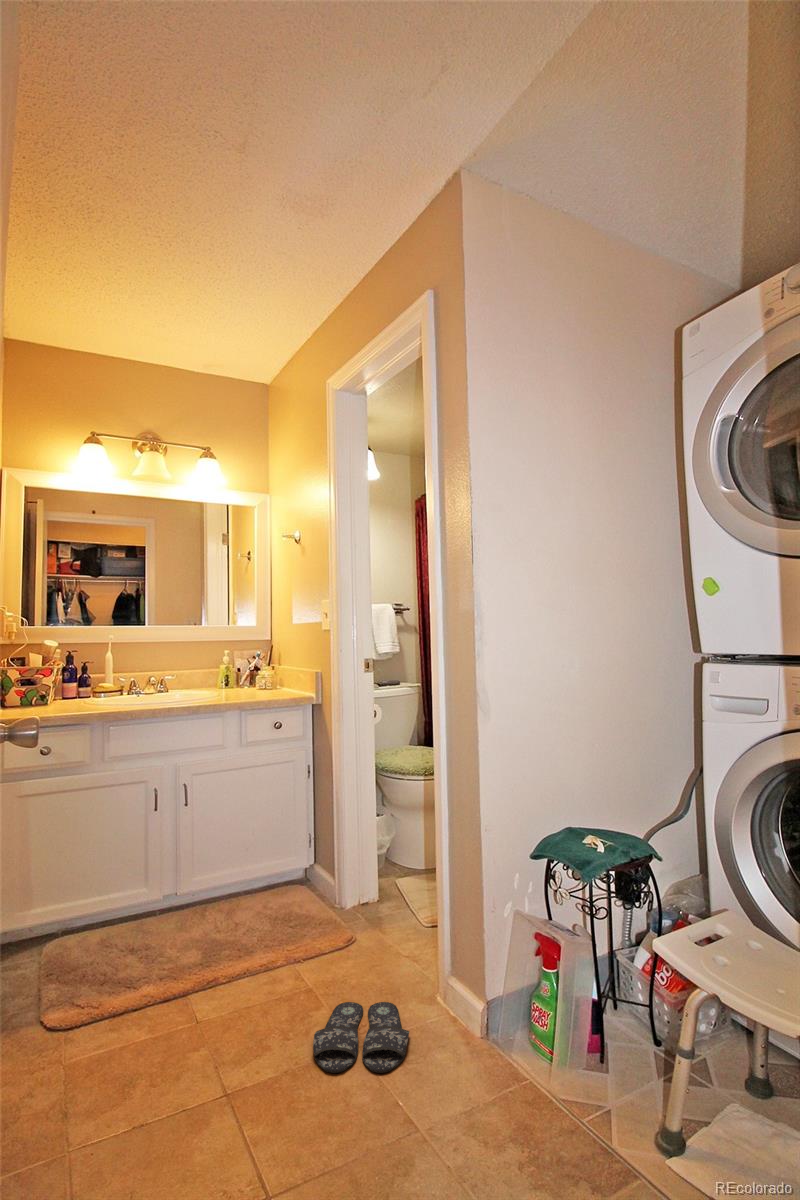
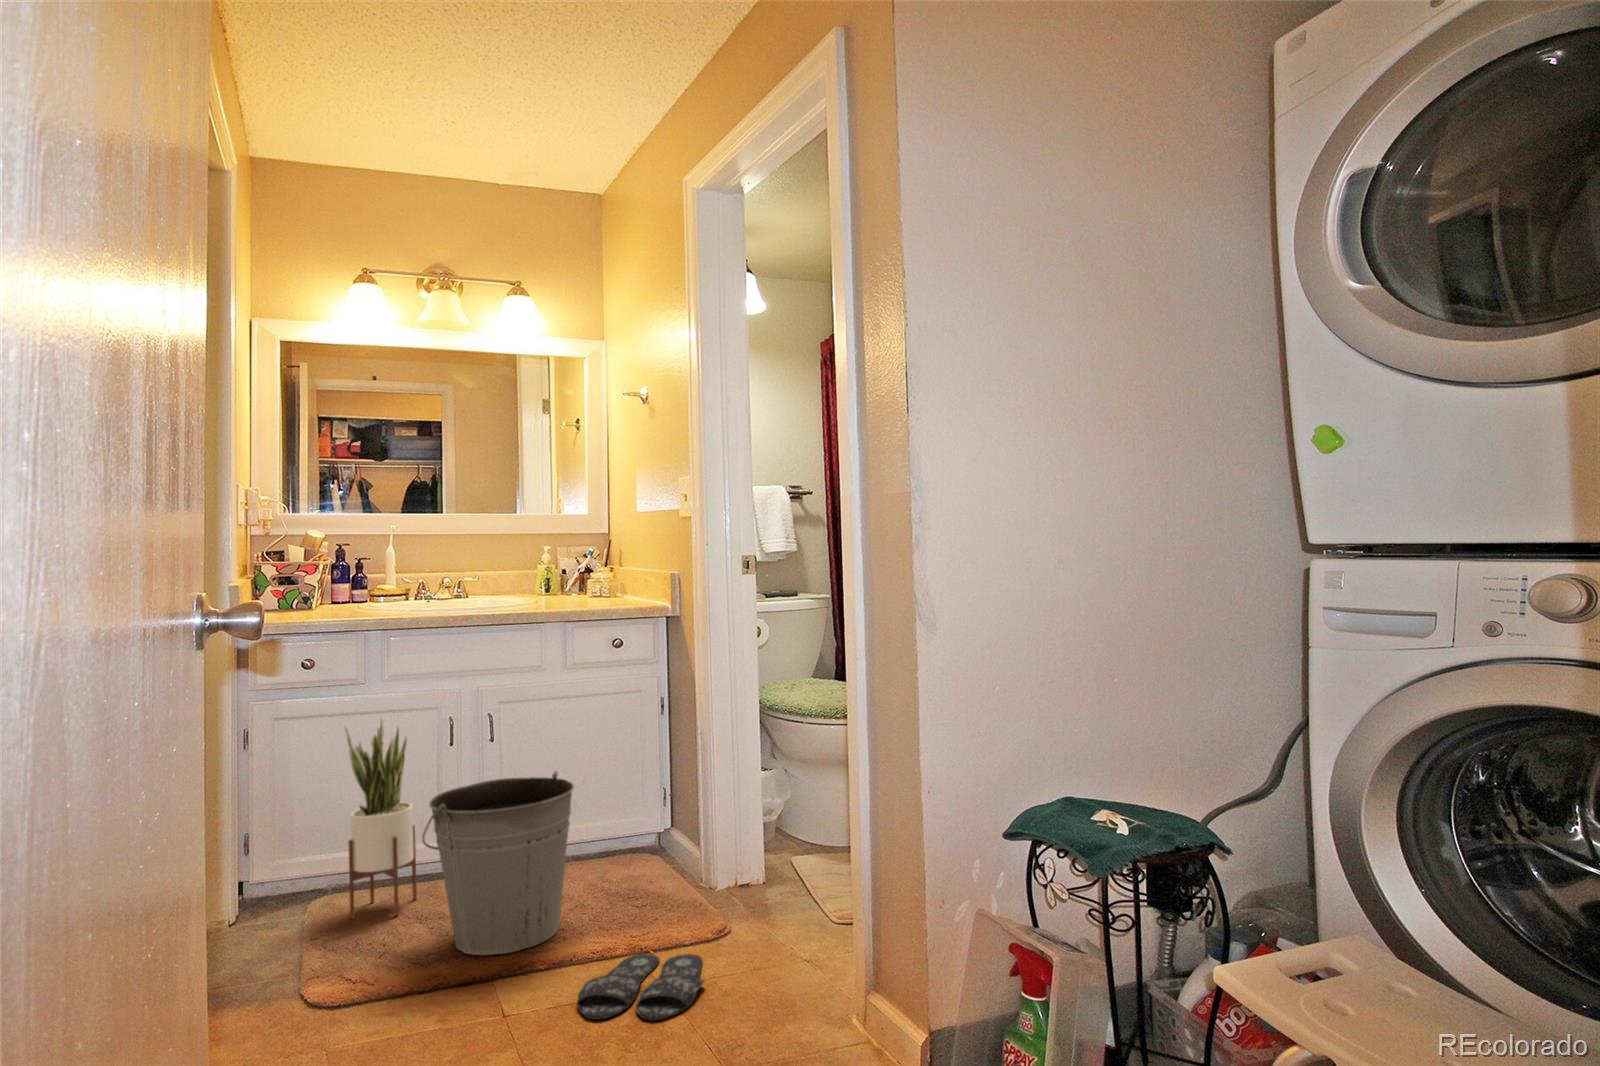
potted plant: none [90,801,140,966] -> present [345,719,417,919]
bucket: none [166,846,284,1005] -> present [422,772,574,955]

